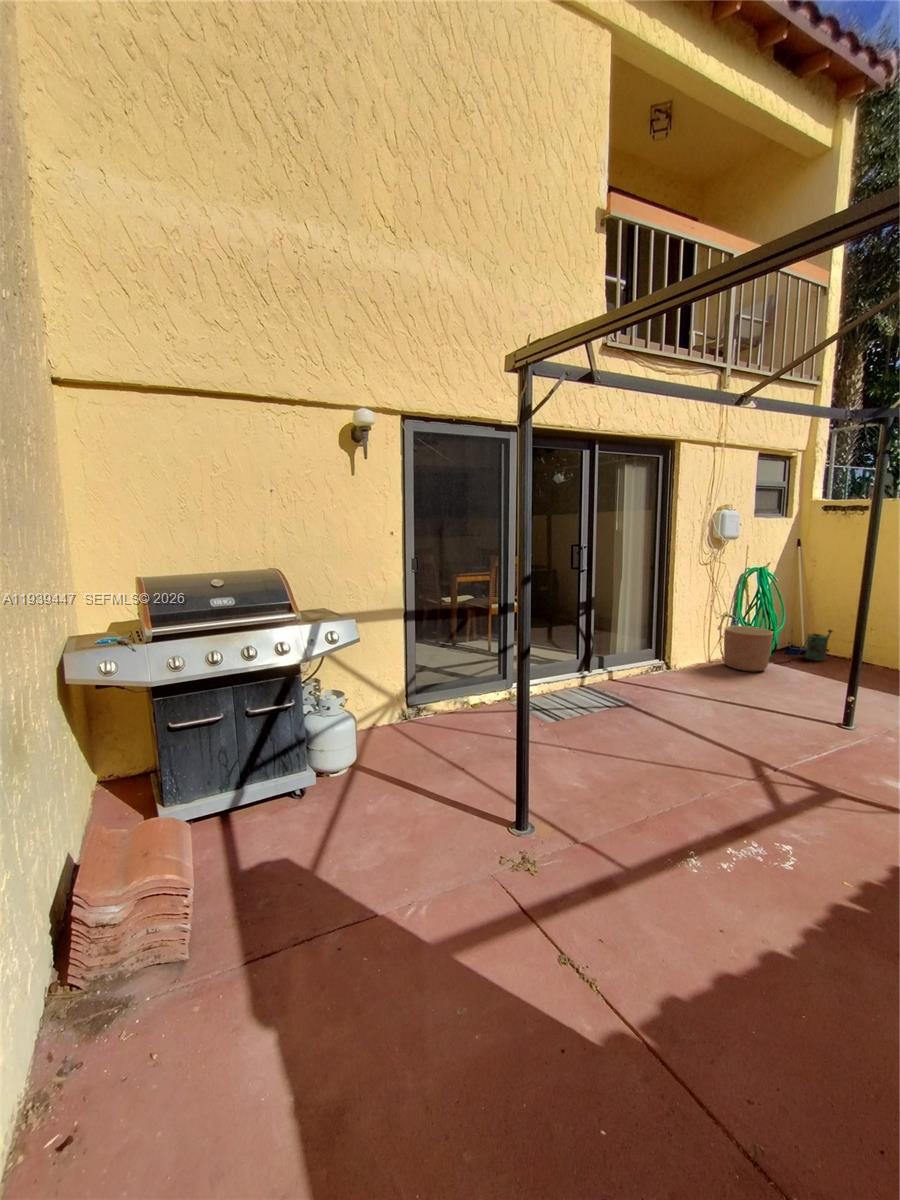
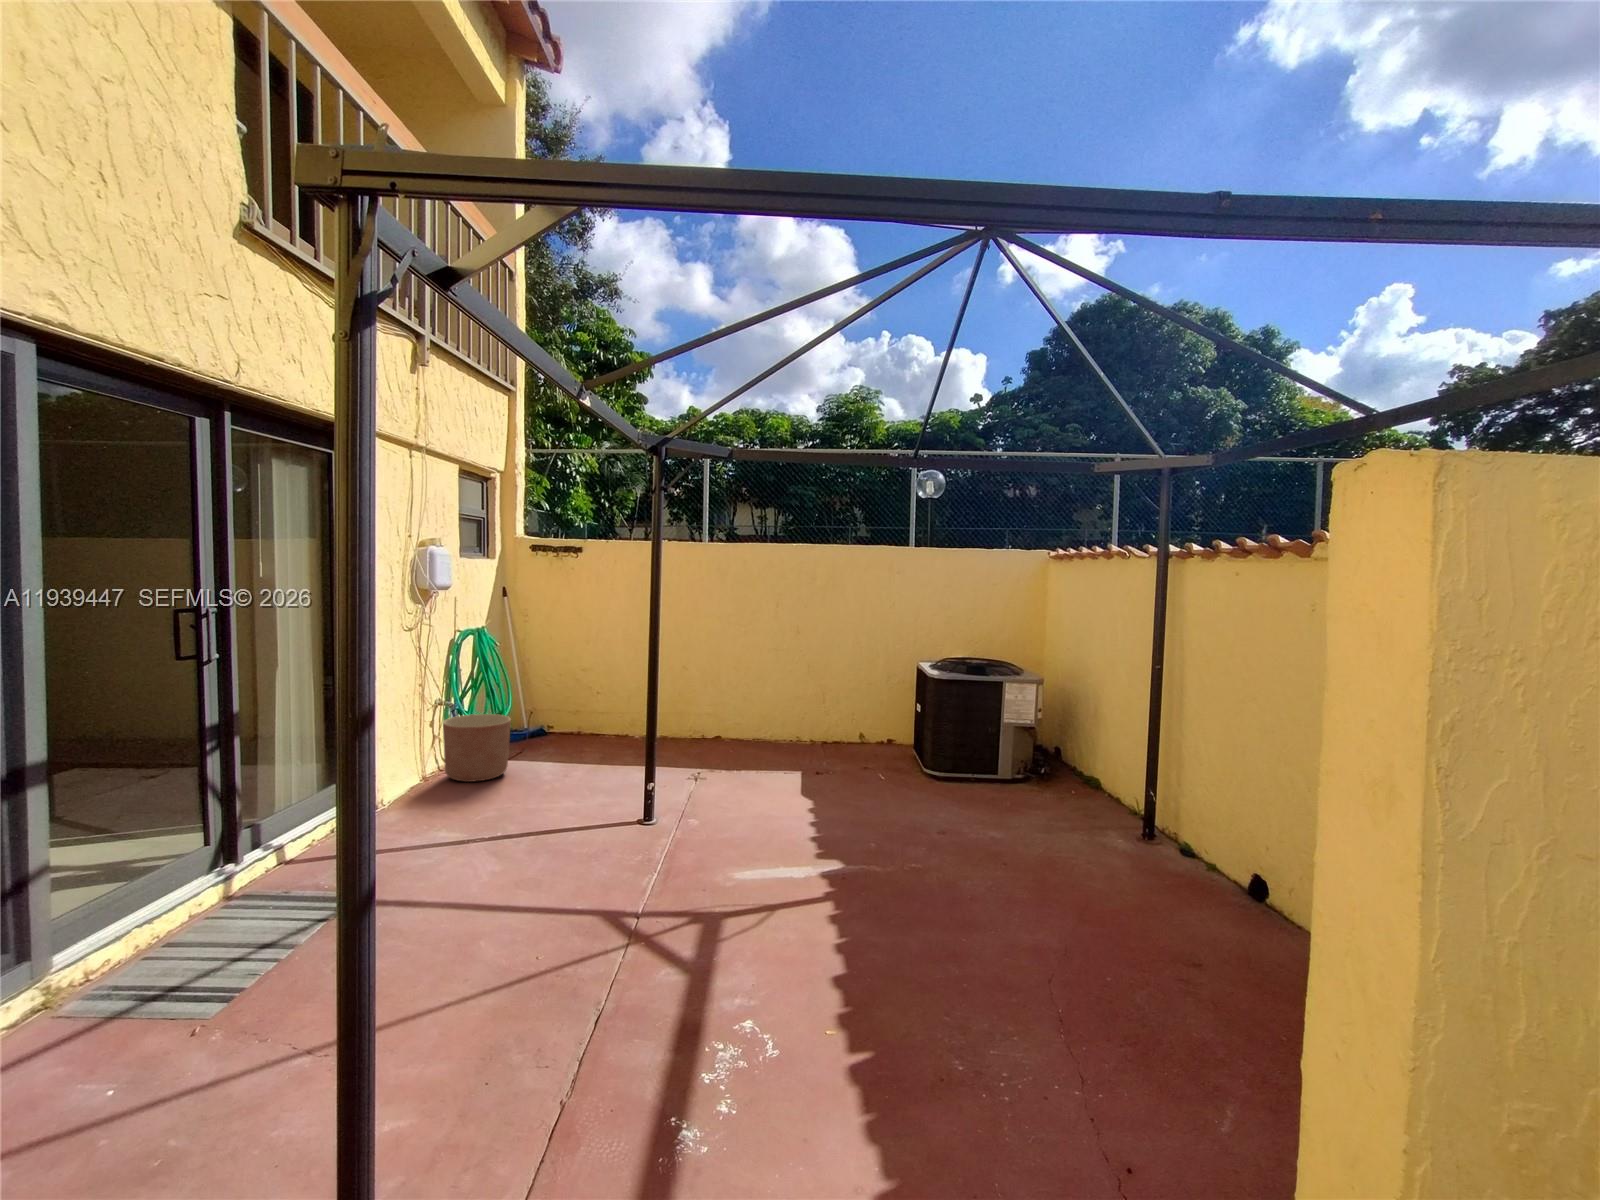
watering can: present [806,630,832,661] -> none [532,701,558,744]

